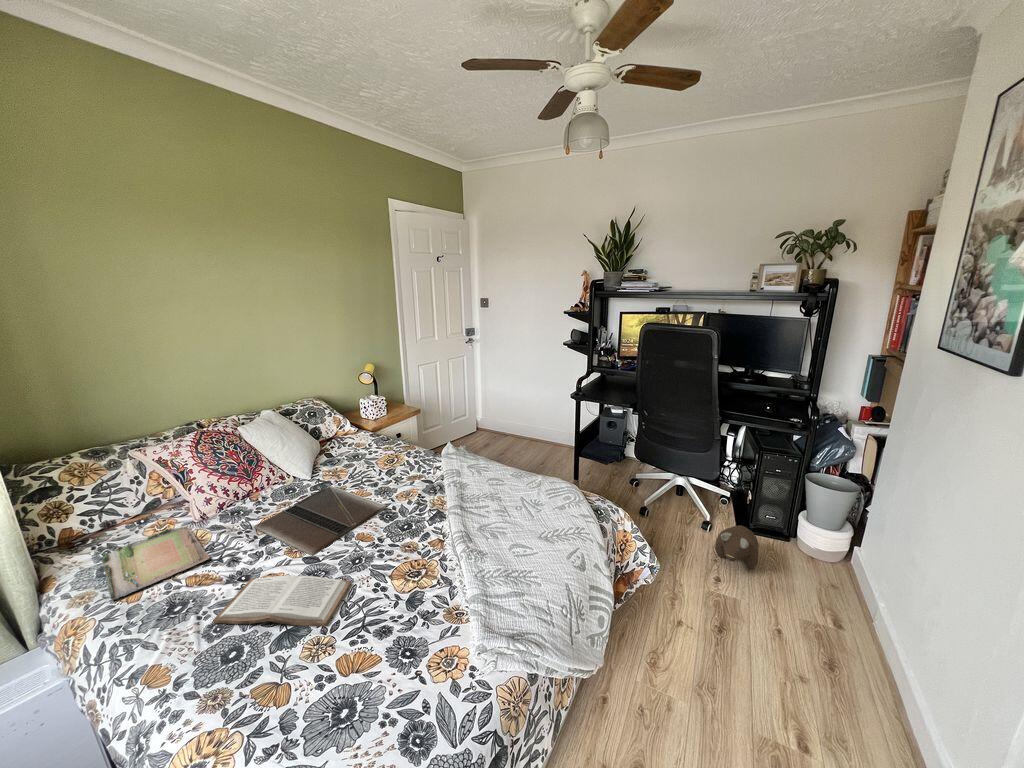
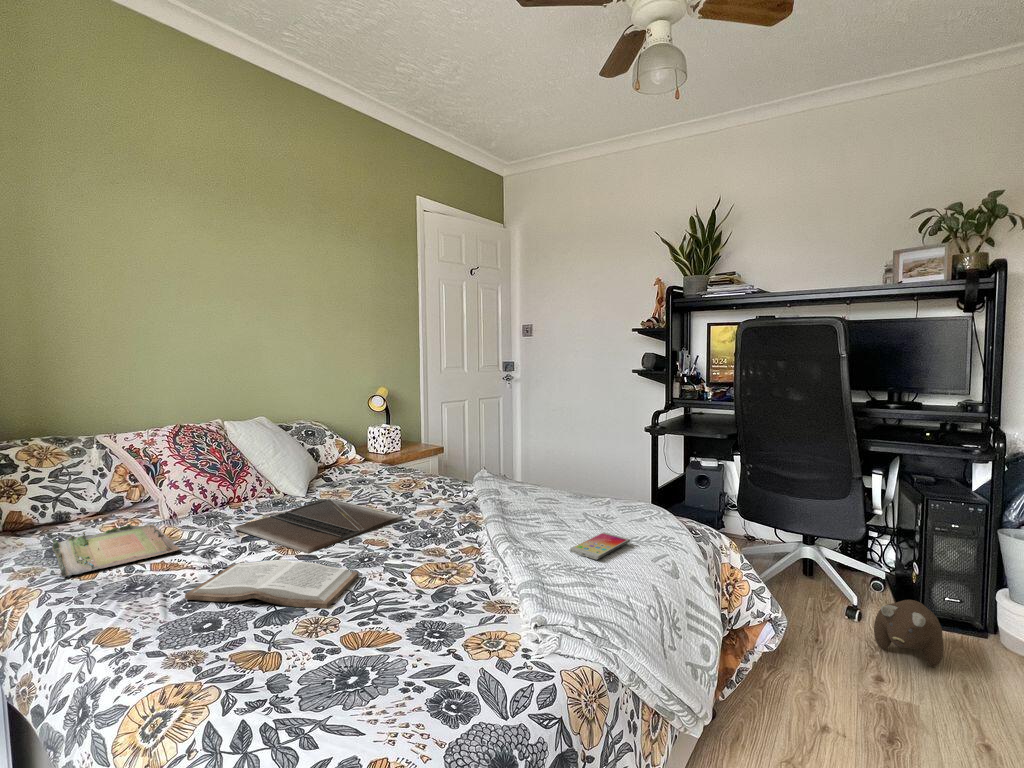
smartphone: none [510,523,553,556] -> present [570,532,630,560]

